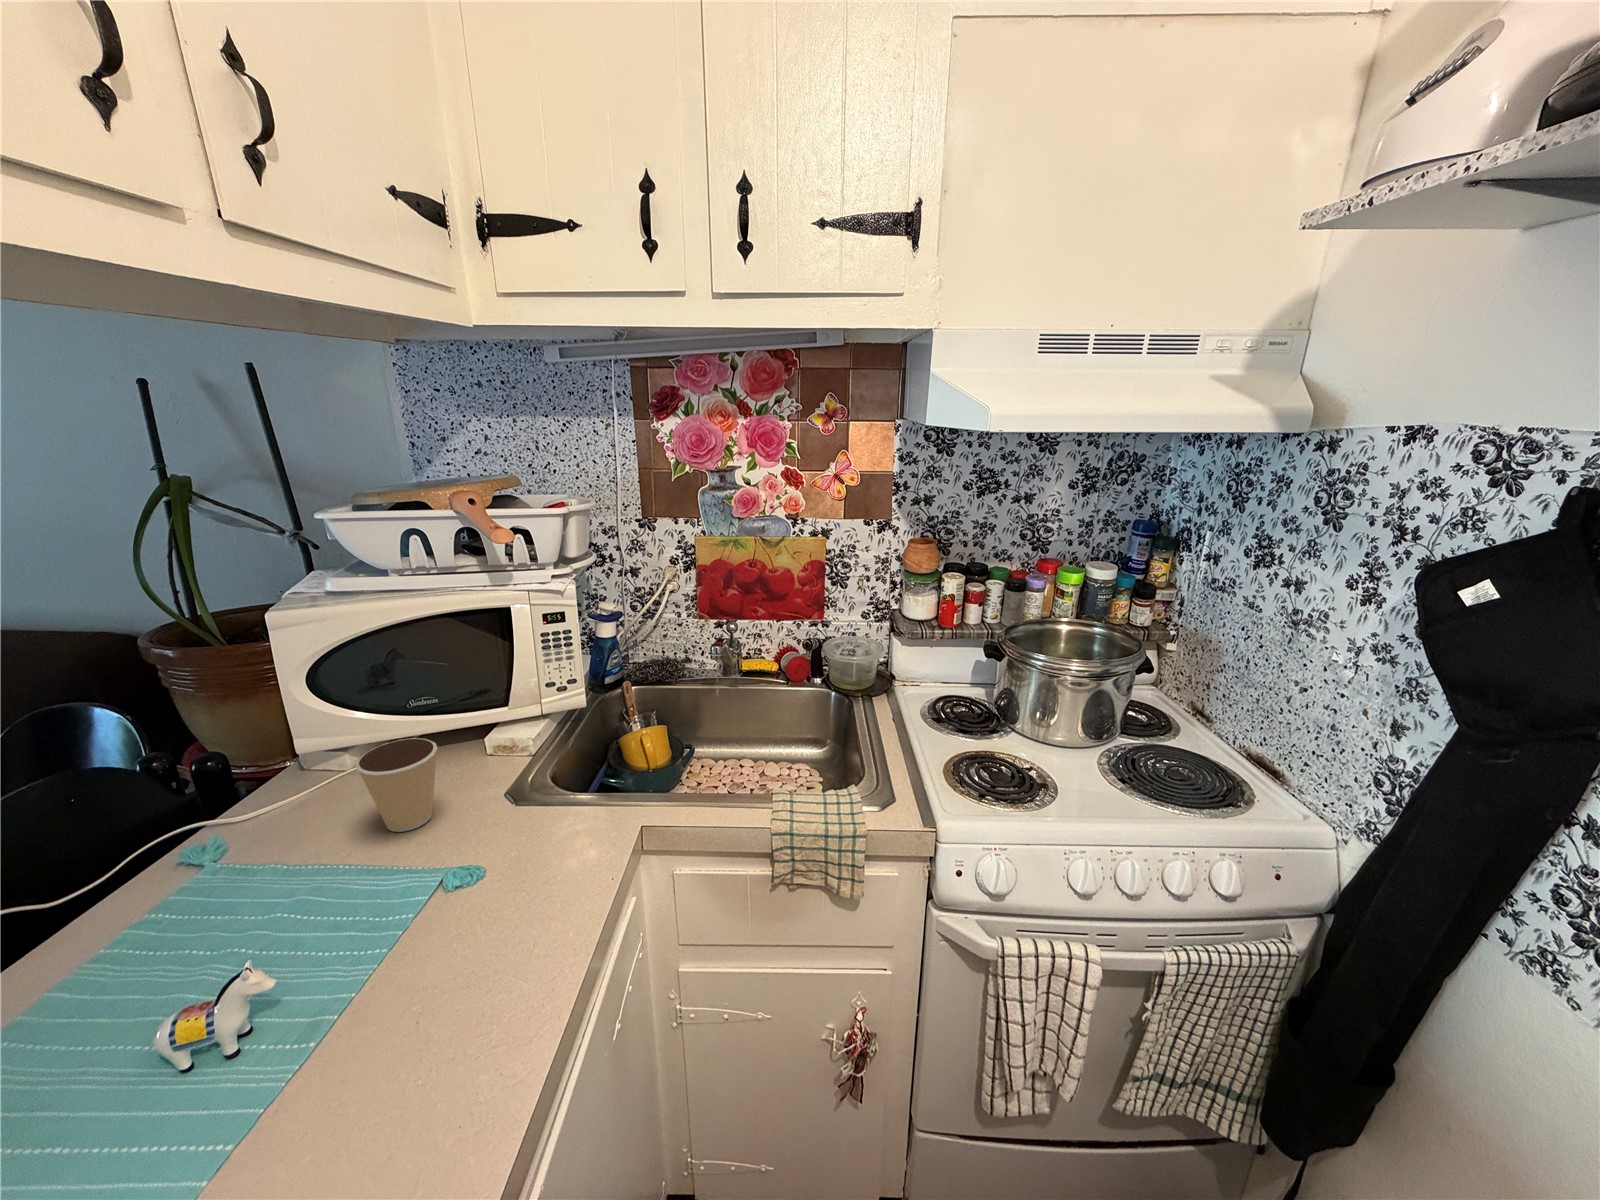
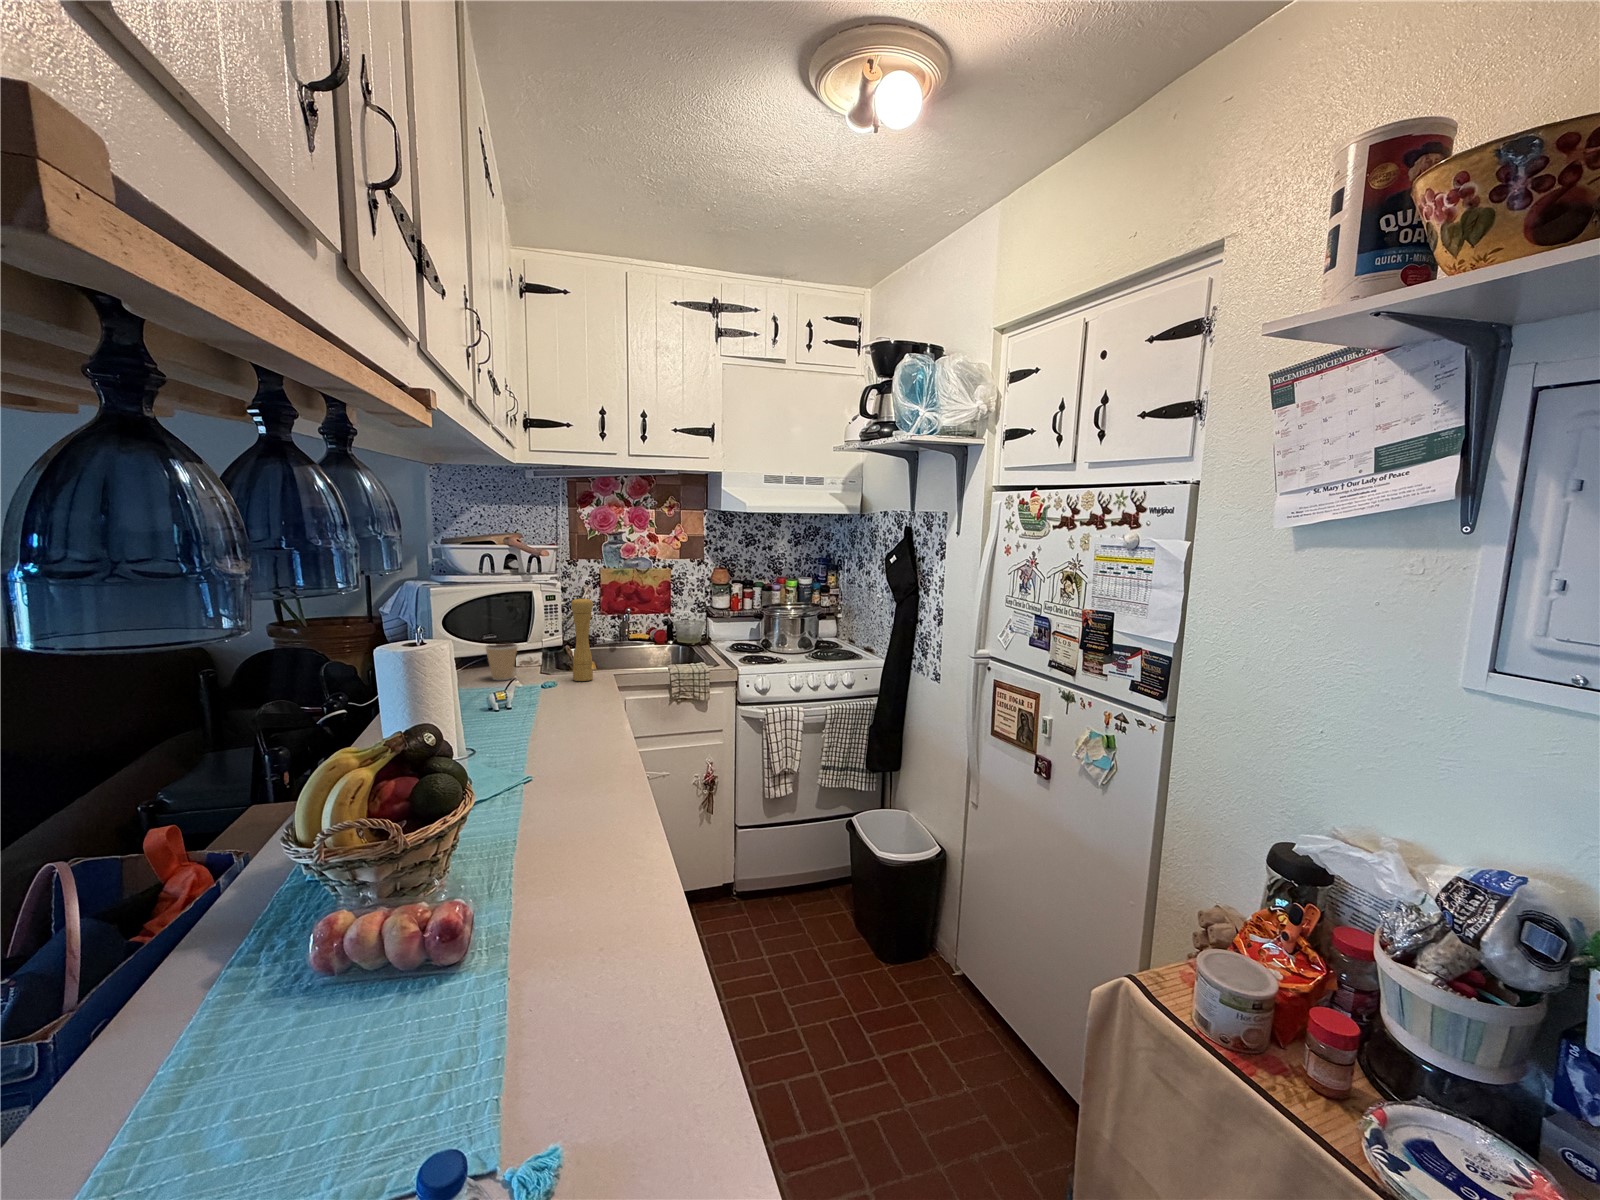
pepper mill: none [516,667,587,864] -> present [571,597,593,681]

